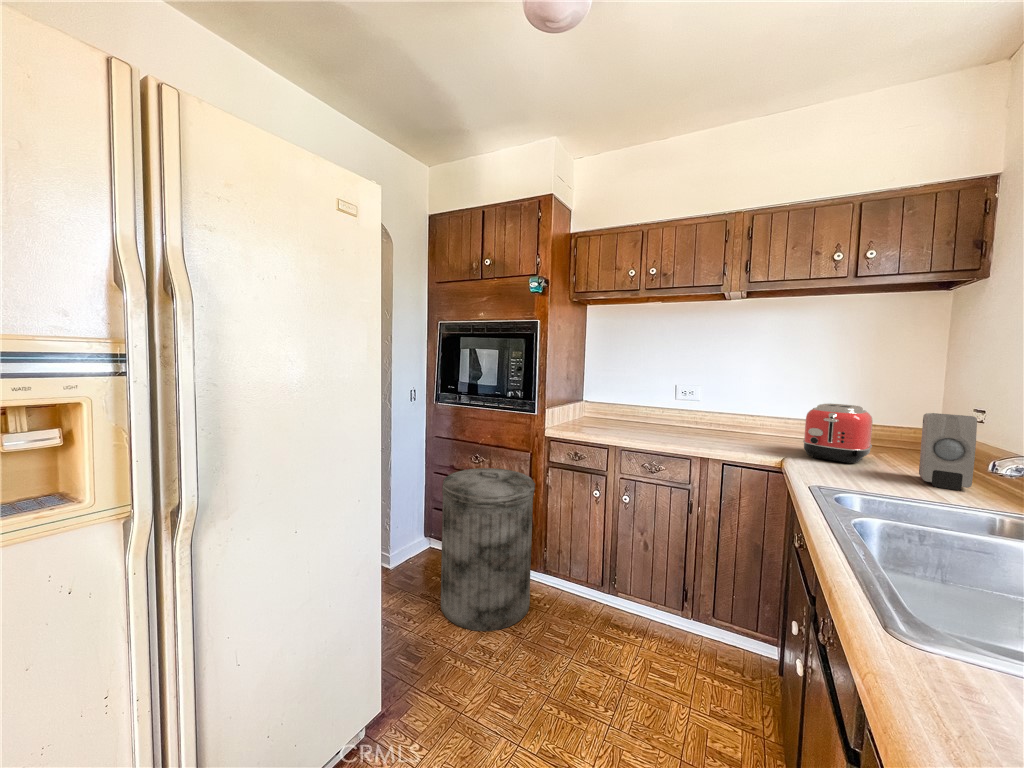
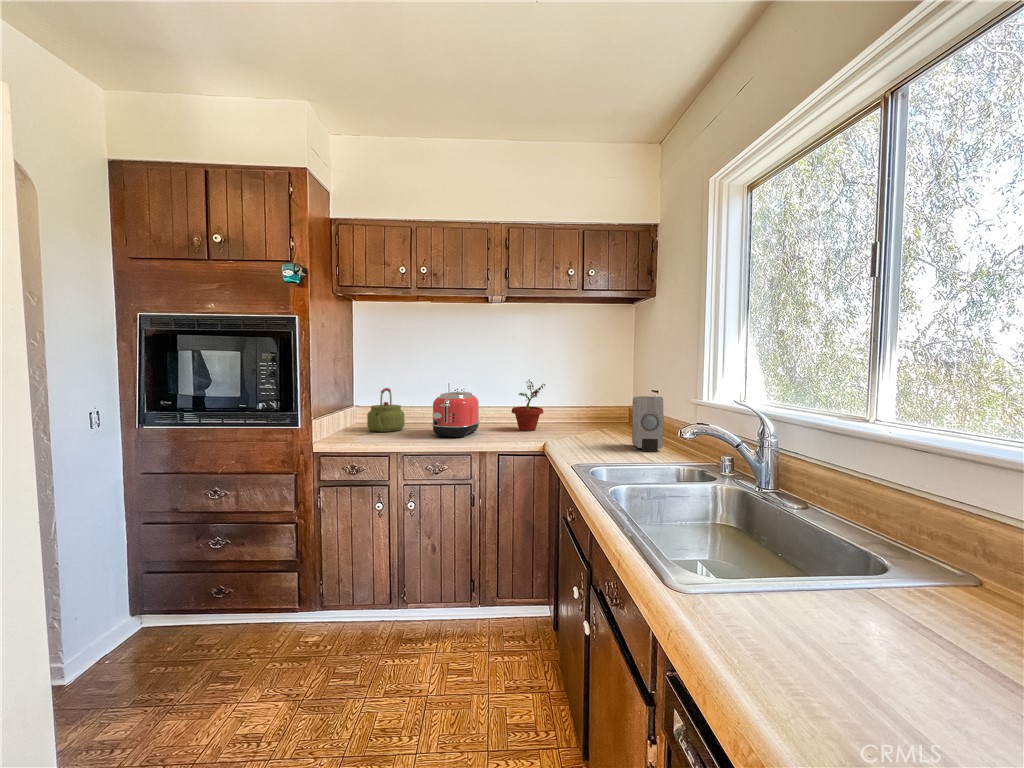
potted plant: none [746,384,794,443] -> present [512,379,545,431]
kettle: none [594,385,628,427] -> present [367,388,405,432]
toaster: present [803,404,873,464] -> present [432,392,480,438]
trash can: present [441,468,535,631] -> none [164,500,305,720]

